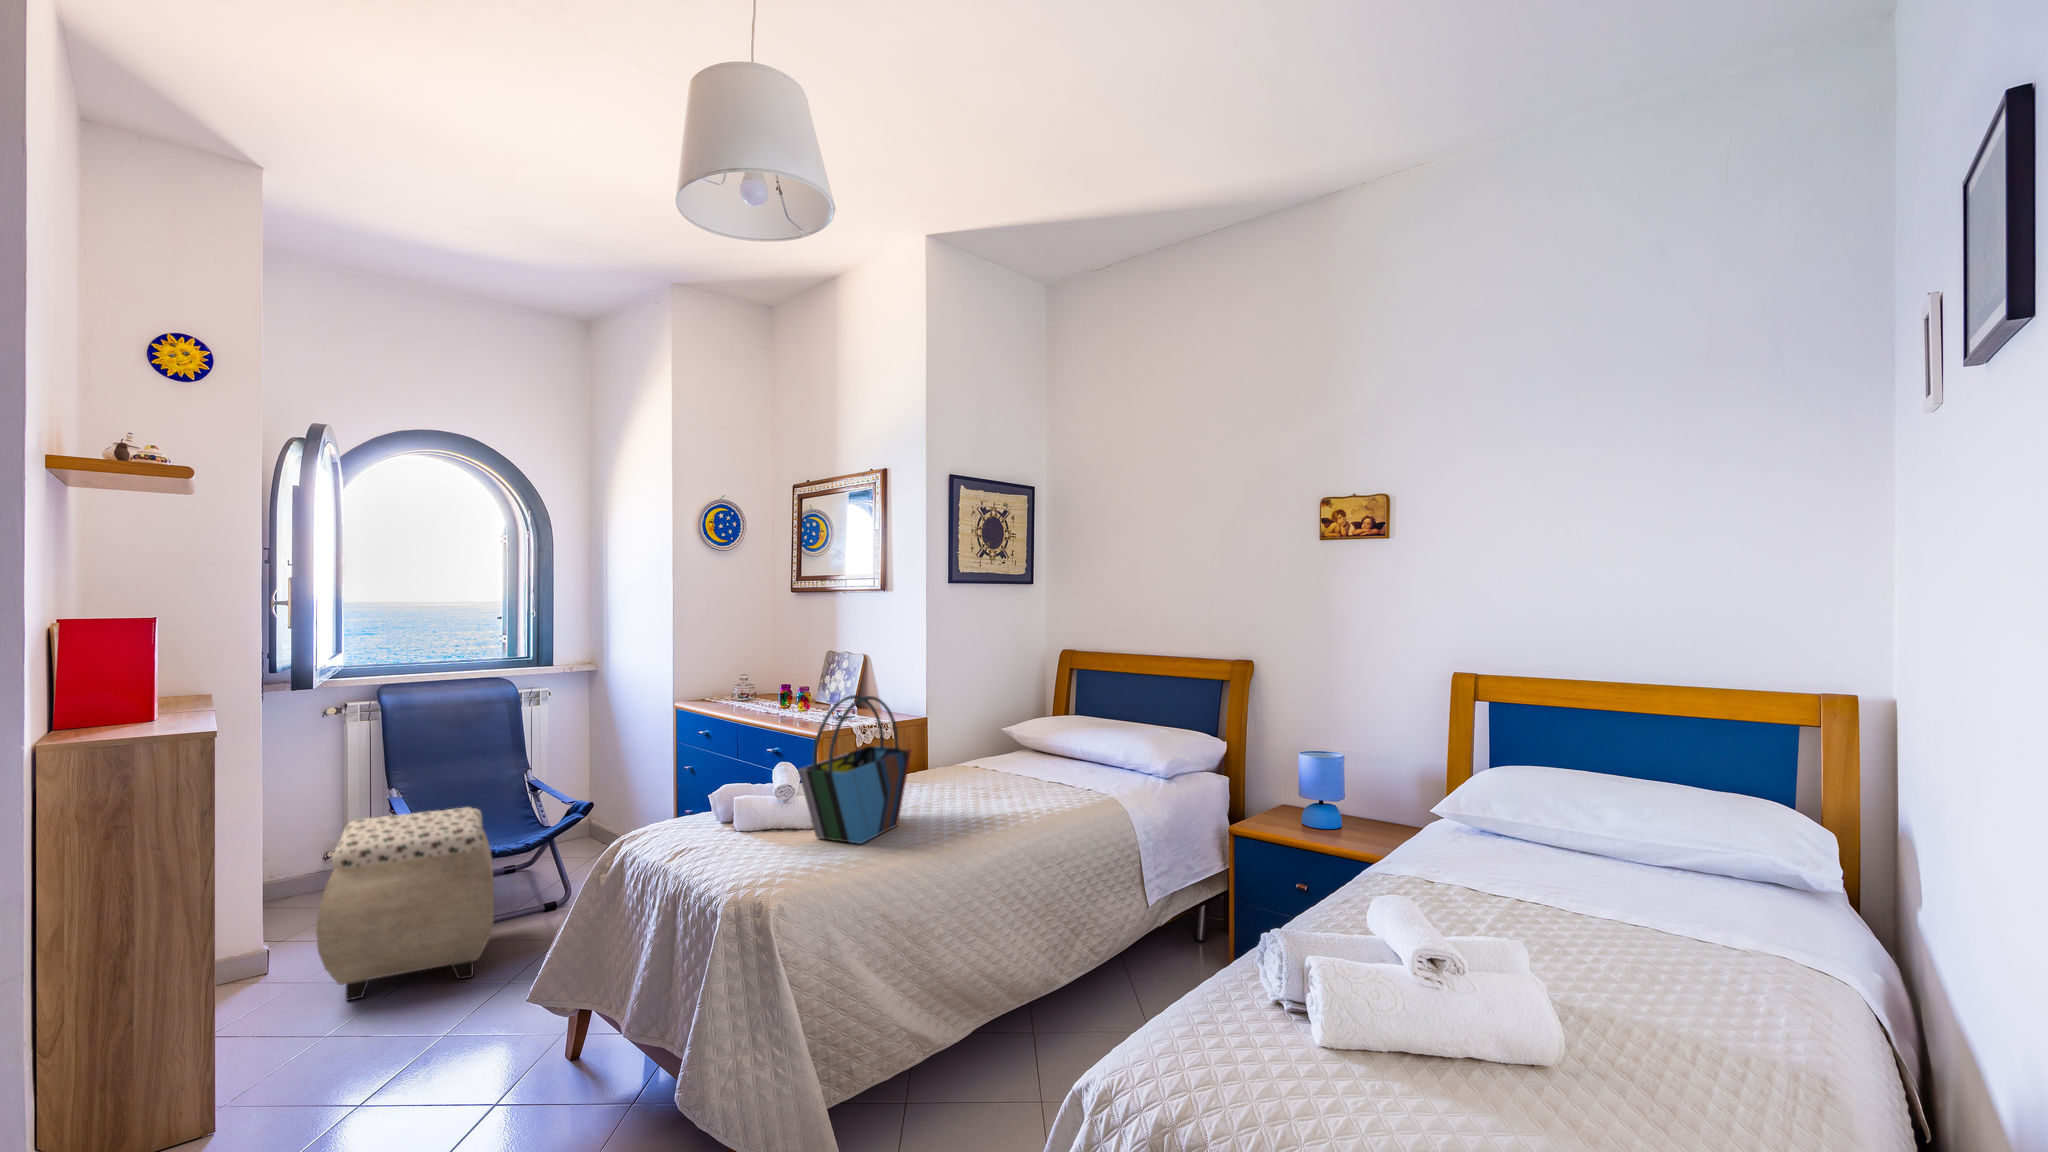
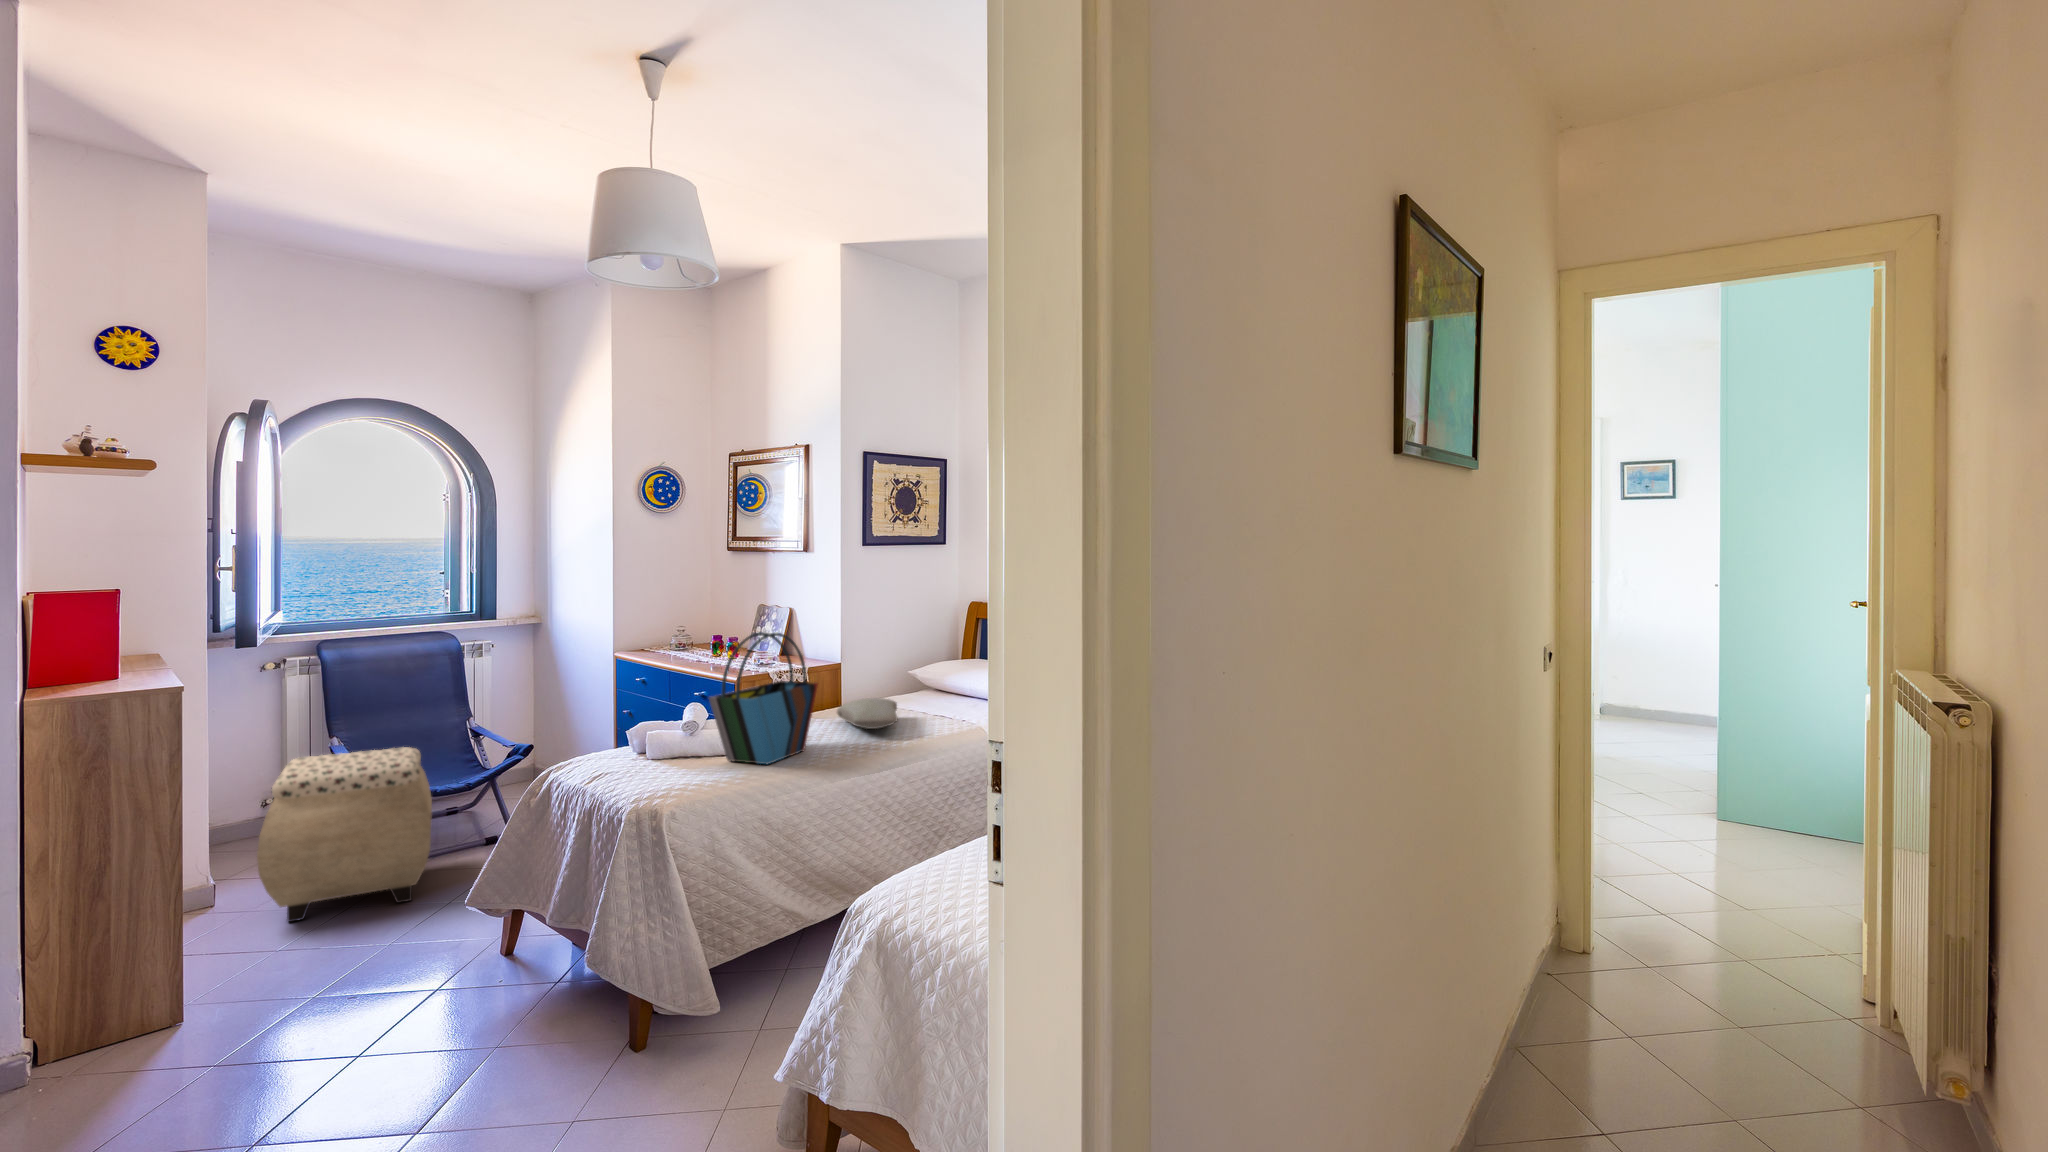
pillow: none [925,761,996,798] -> present [837,698,898,729]

